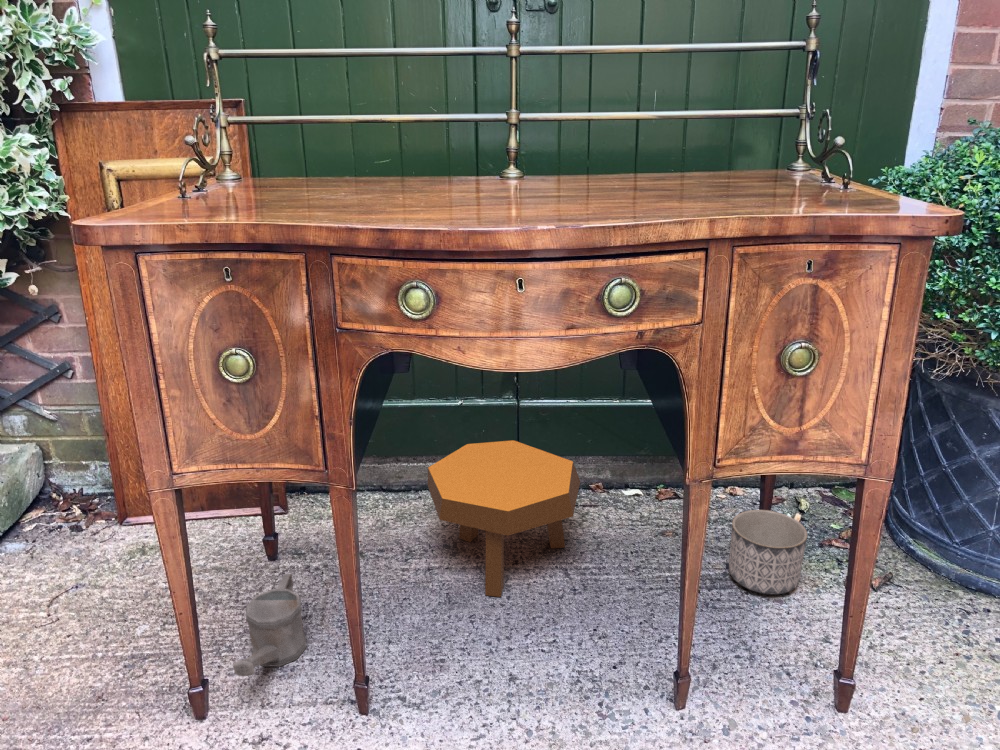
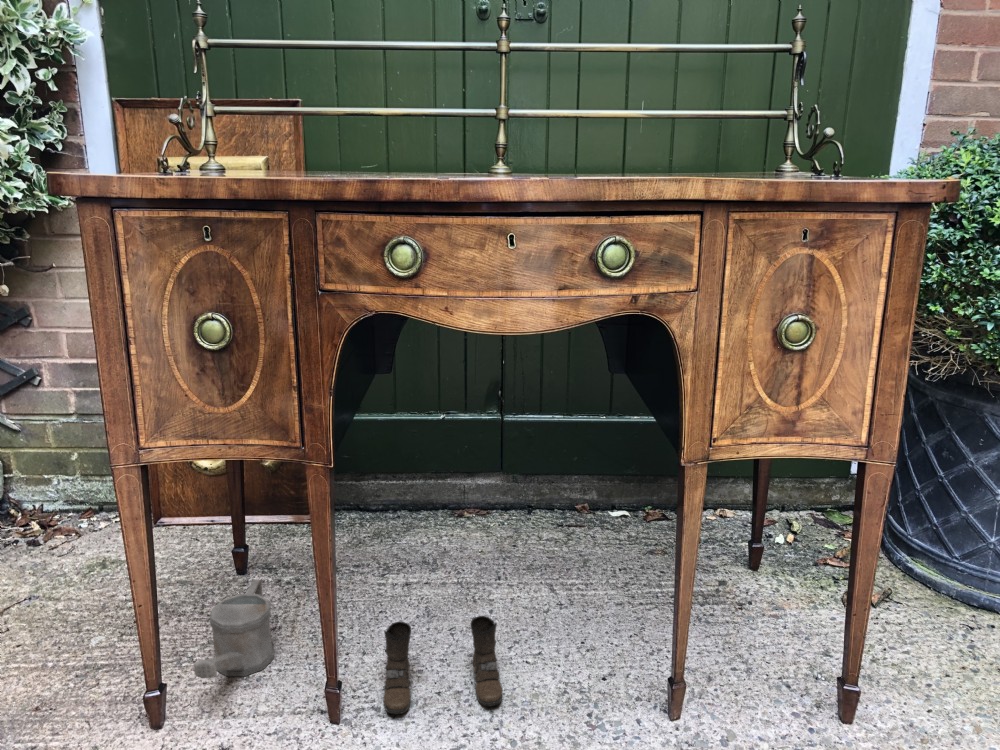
footstool: present [428,440,580,597] -> none [408,453,568,610]
planter: present [729,510,807,595] -> none [723,522,804,609]
boots: none [408,612,519,706] -> present [384,616,502,714]

